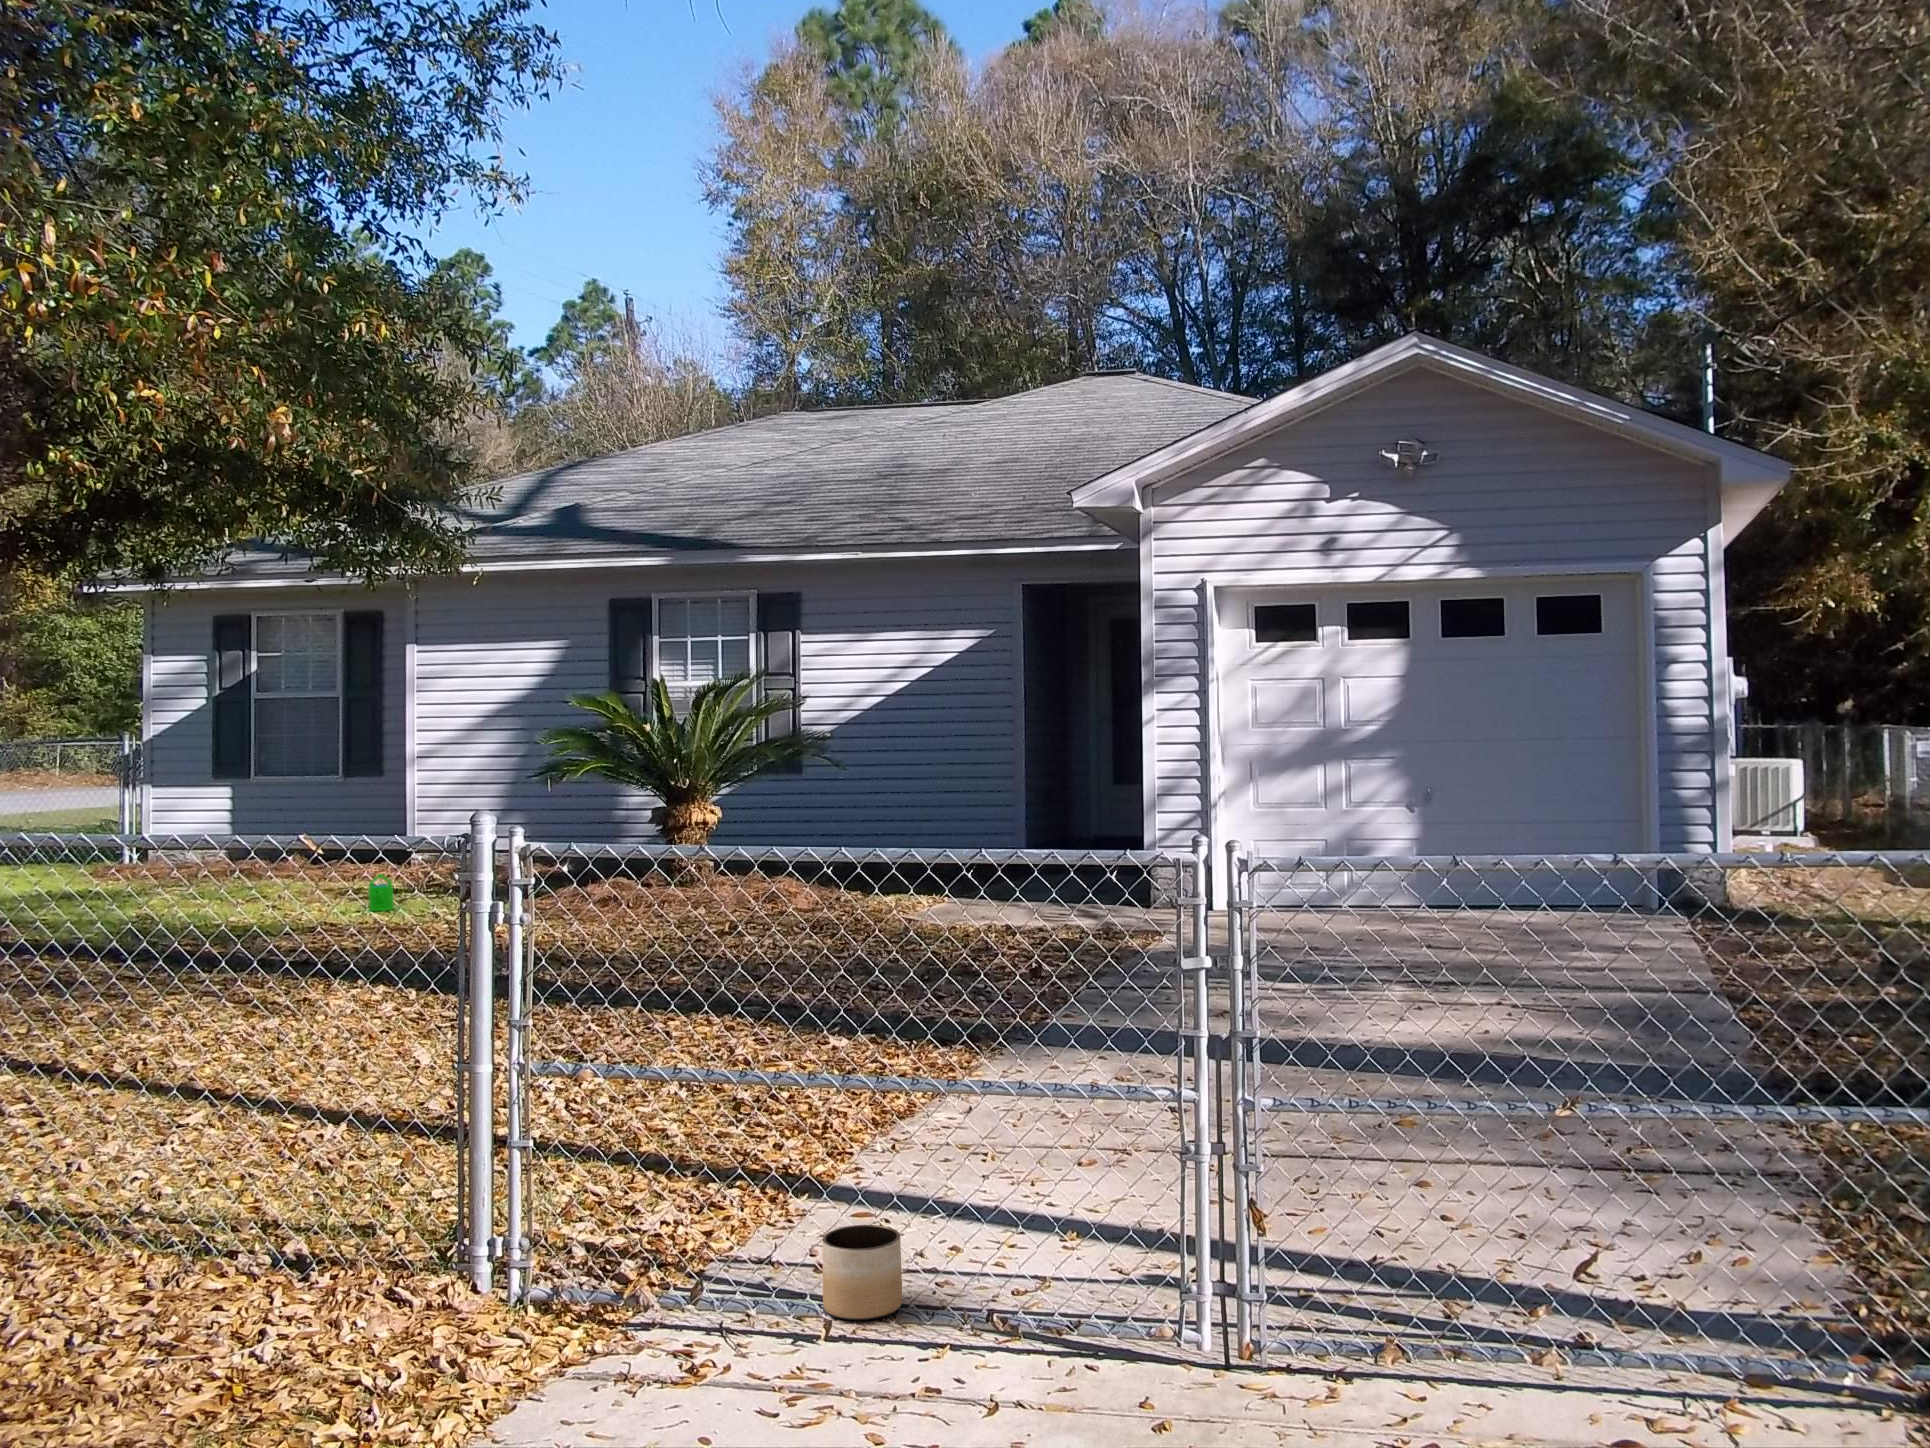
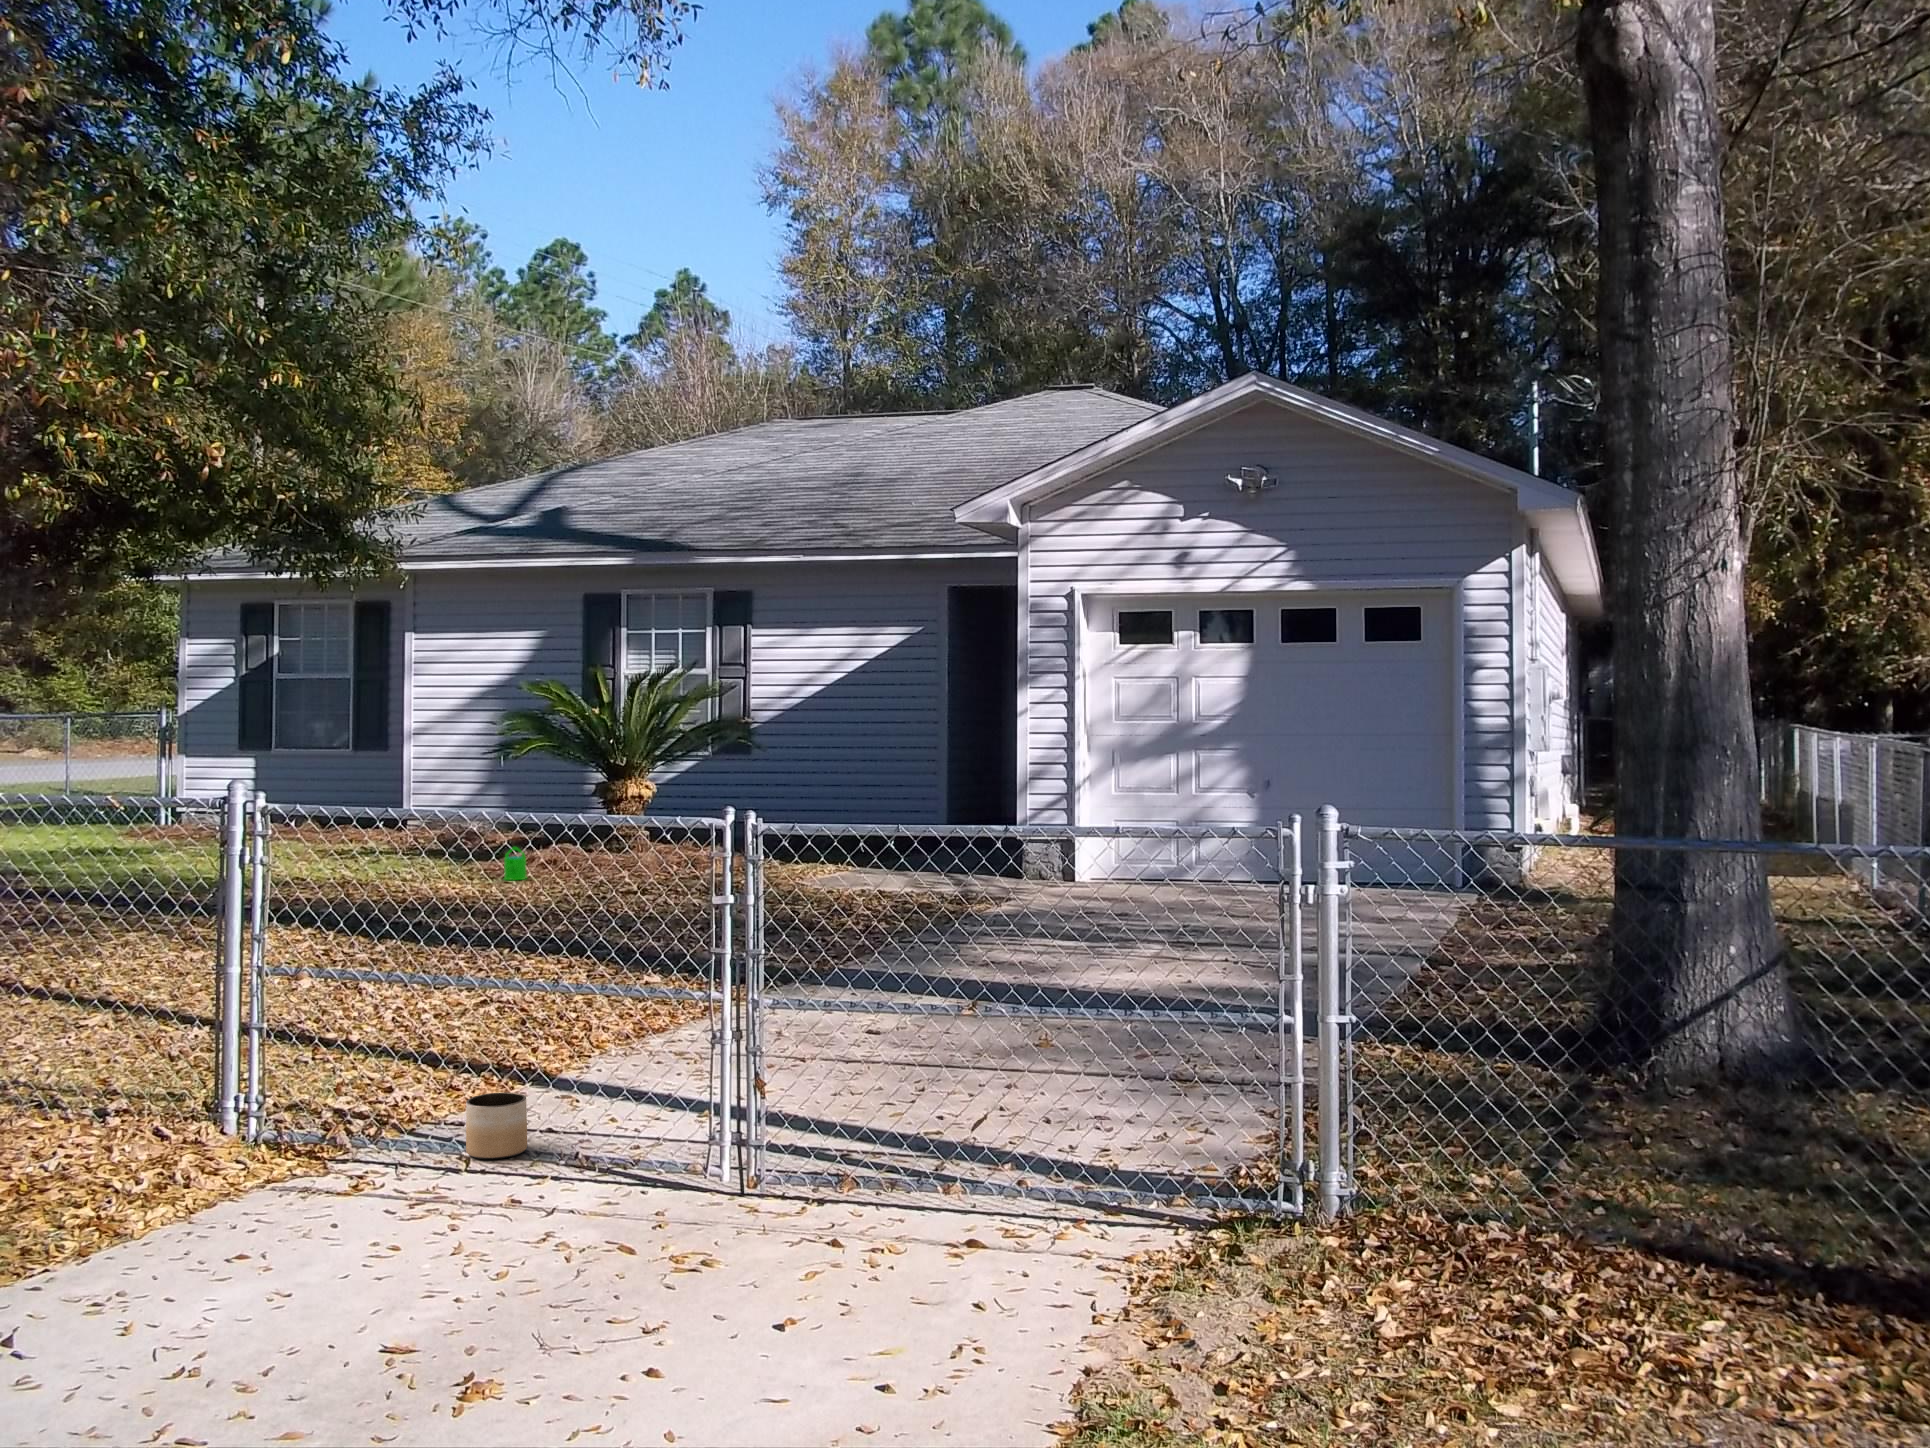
watering can: present [368,874,394,911] -> present [504,847,527,880]

